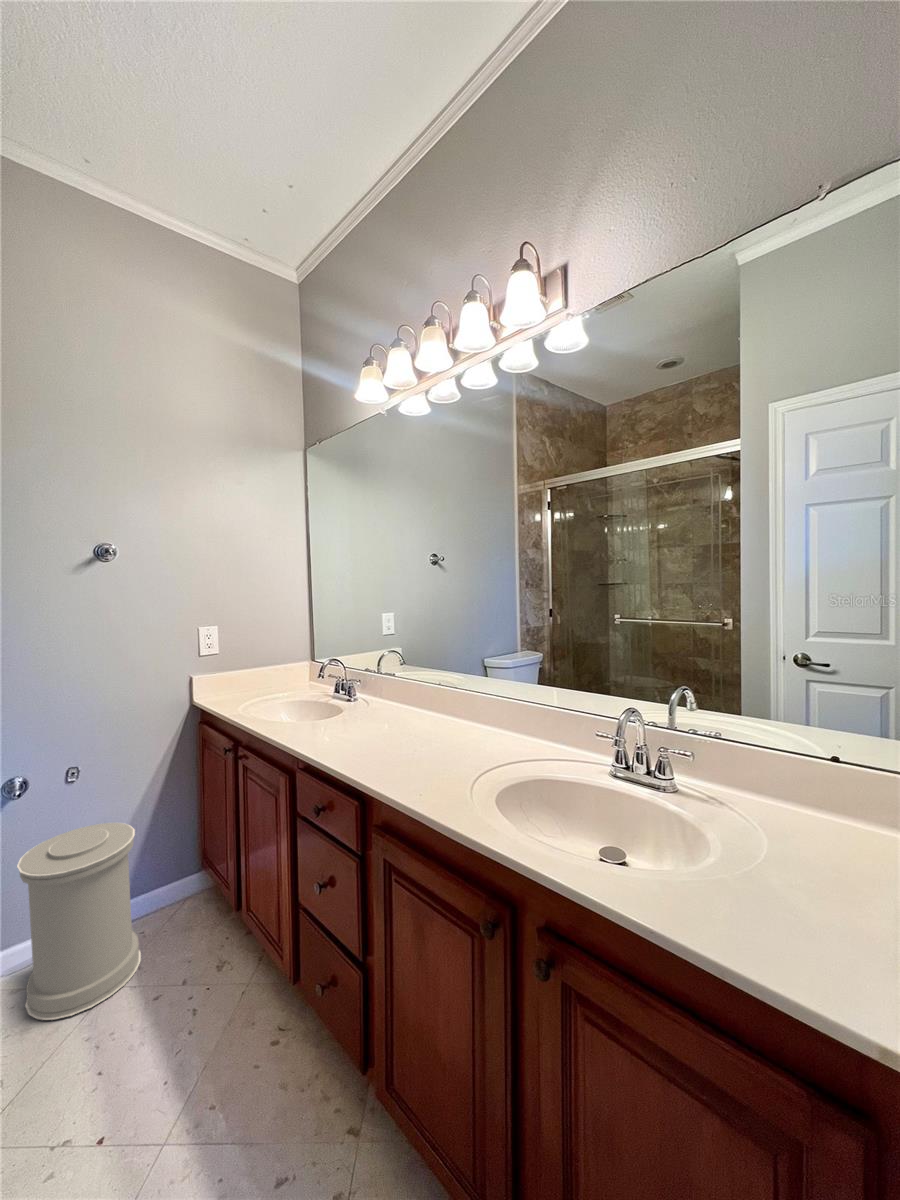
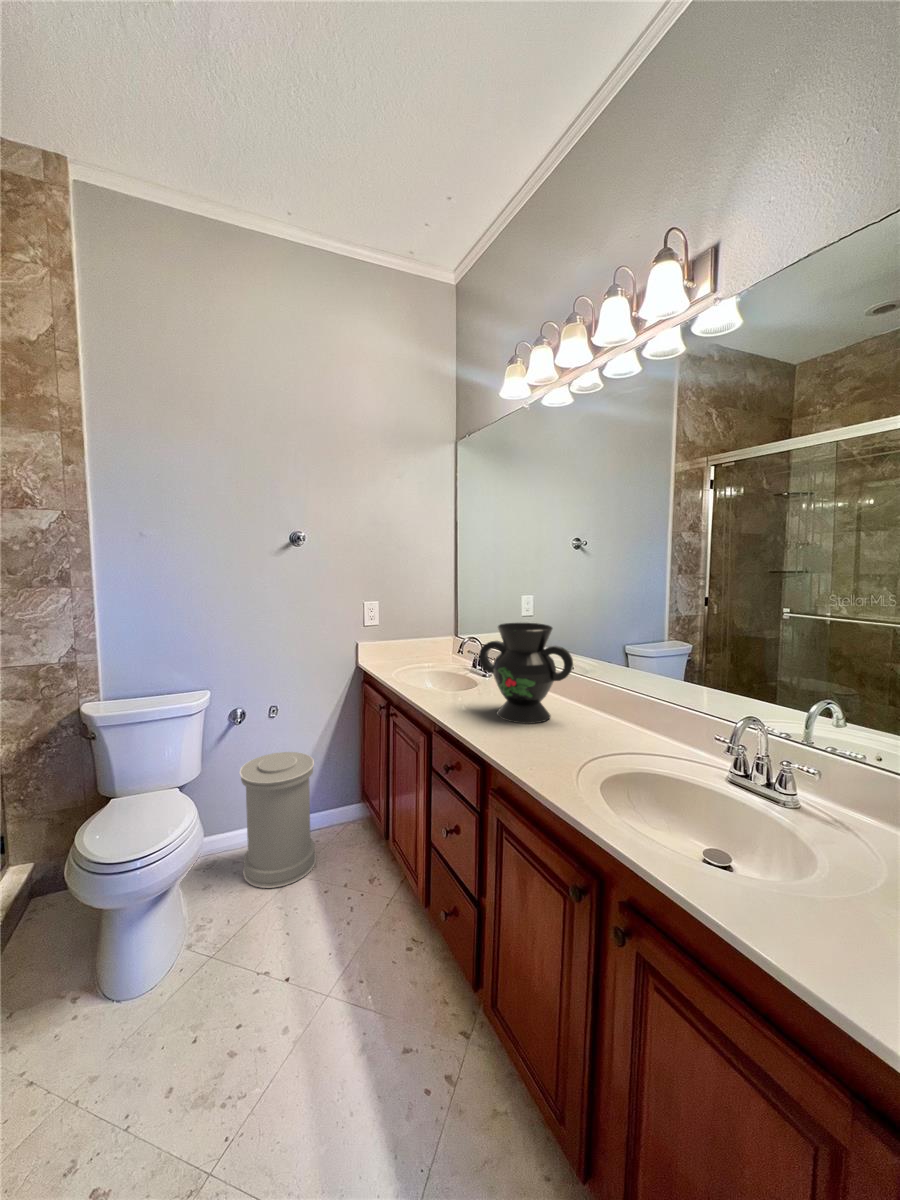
decorative vase: none [347,636,450,746] -> present [479,623,573,724]

